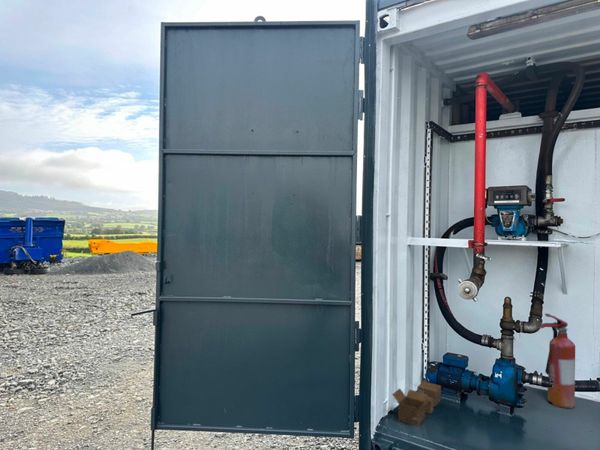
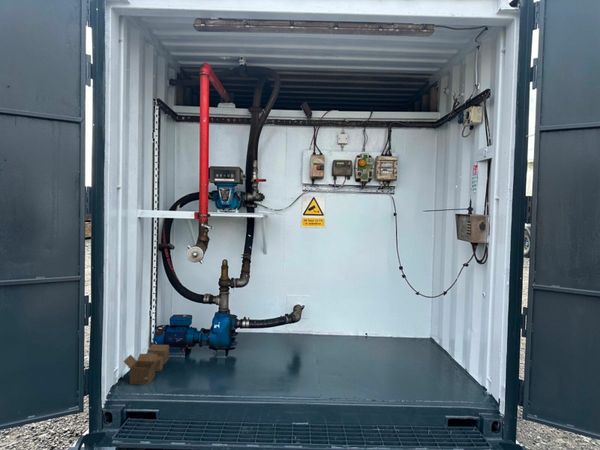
fire extinguisher: present [540,313,575,408] -> none [247,271,271,342]

